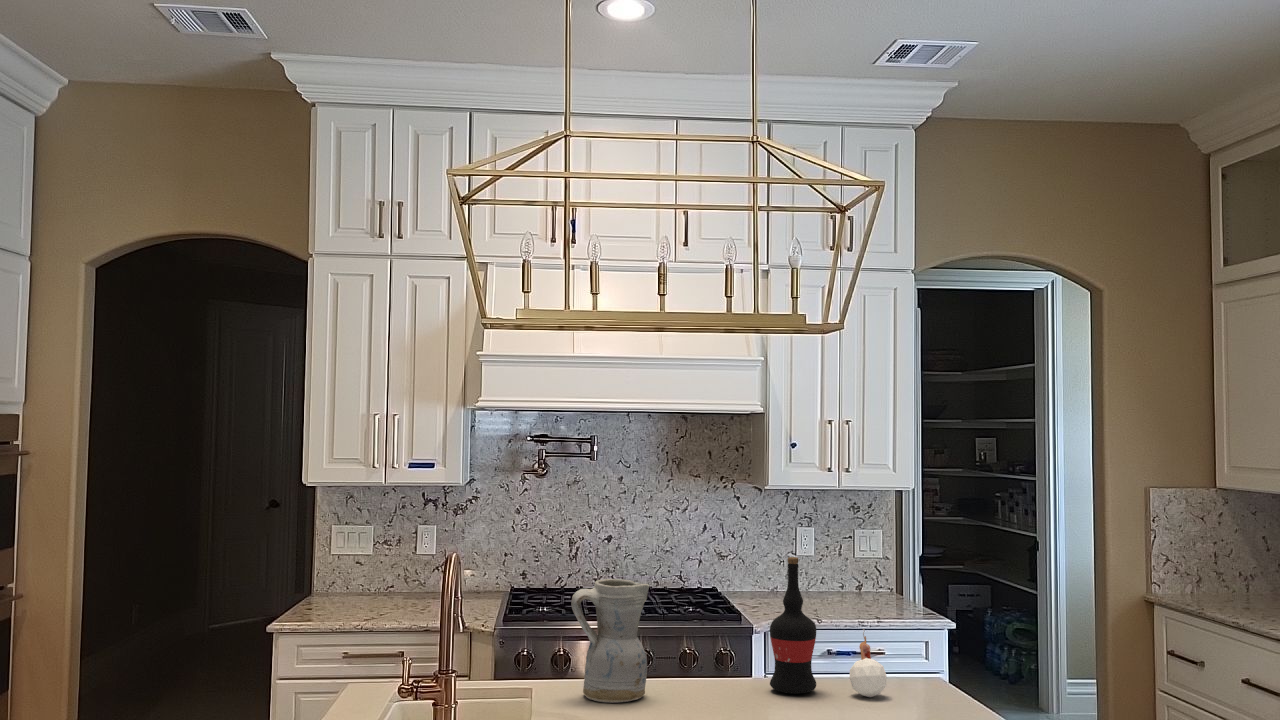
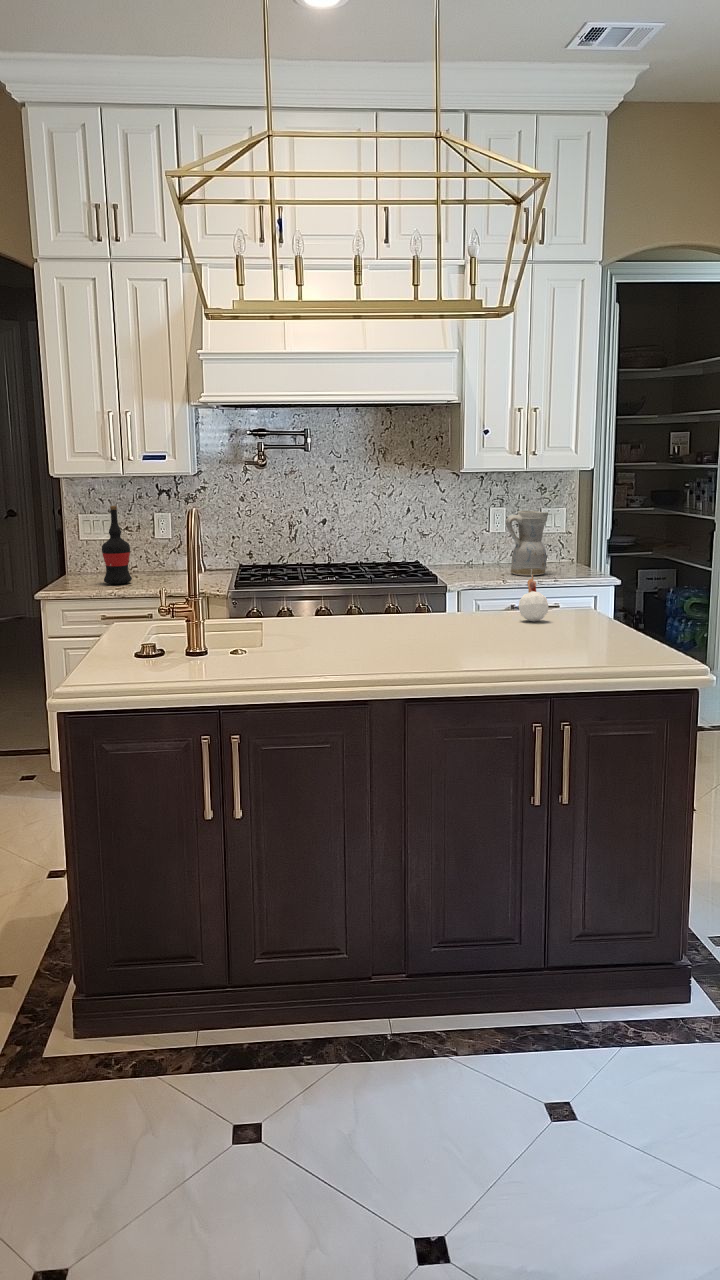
wine bottle: present [770,557,816,694] -> present [102,506,132,584]
ceramic pitcher: present [571,579,649,703] -> present [506,511,548,575]

